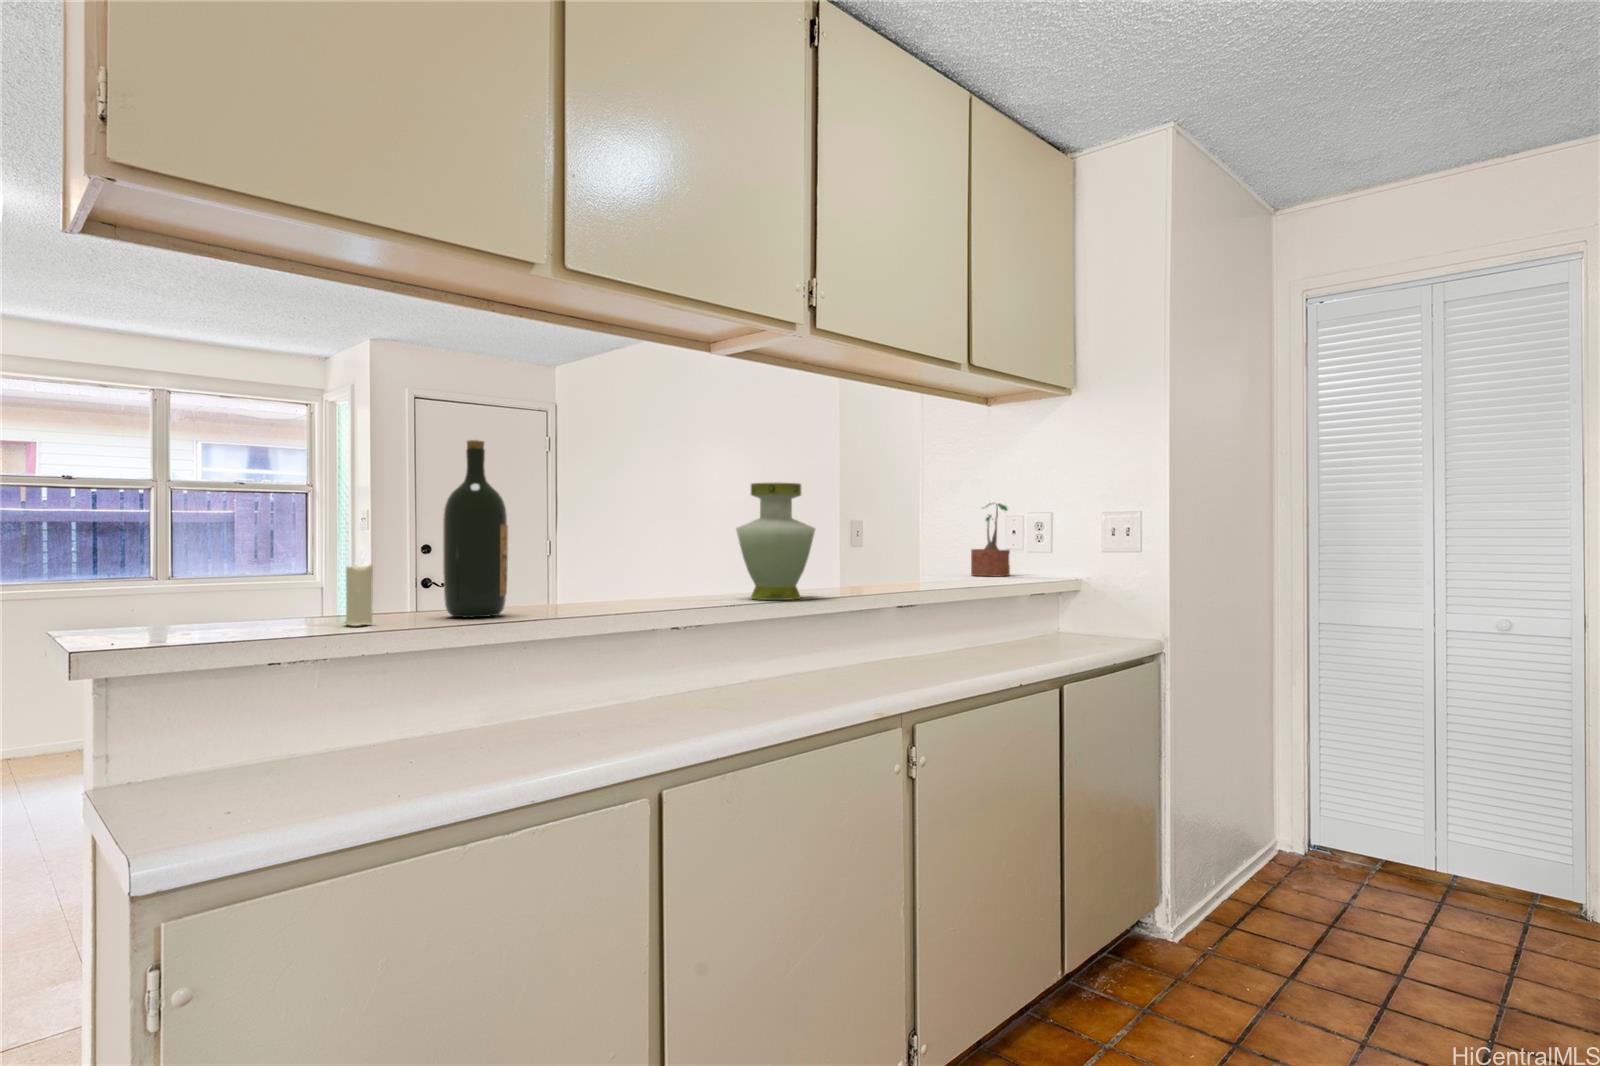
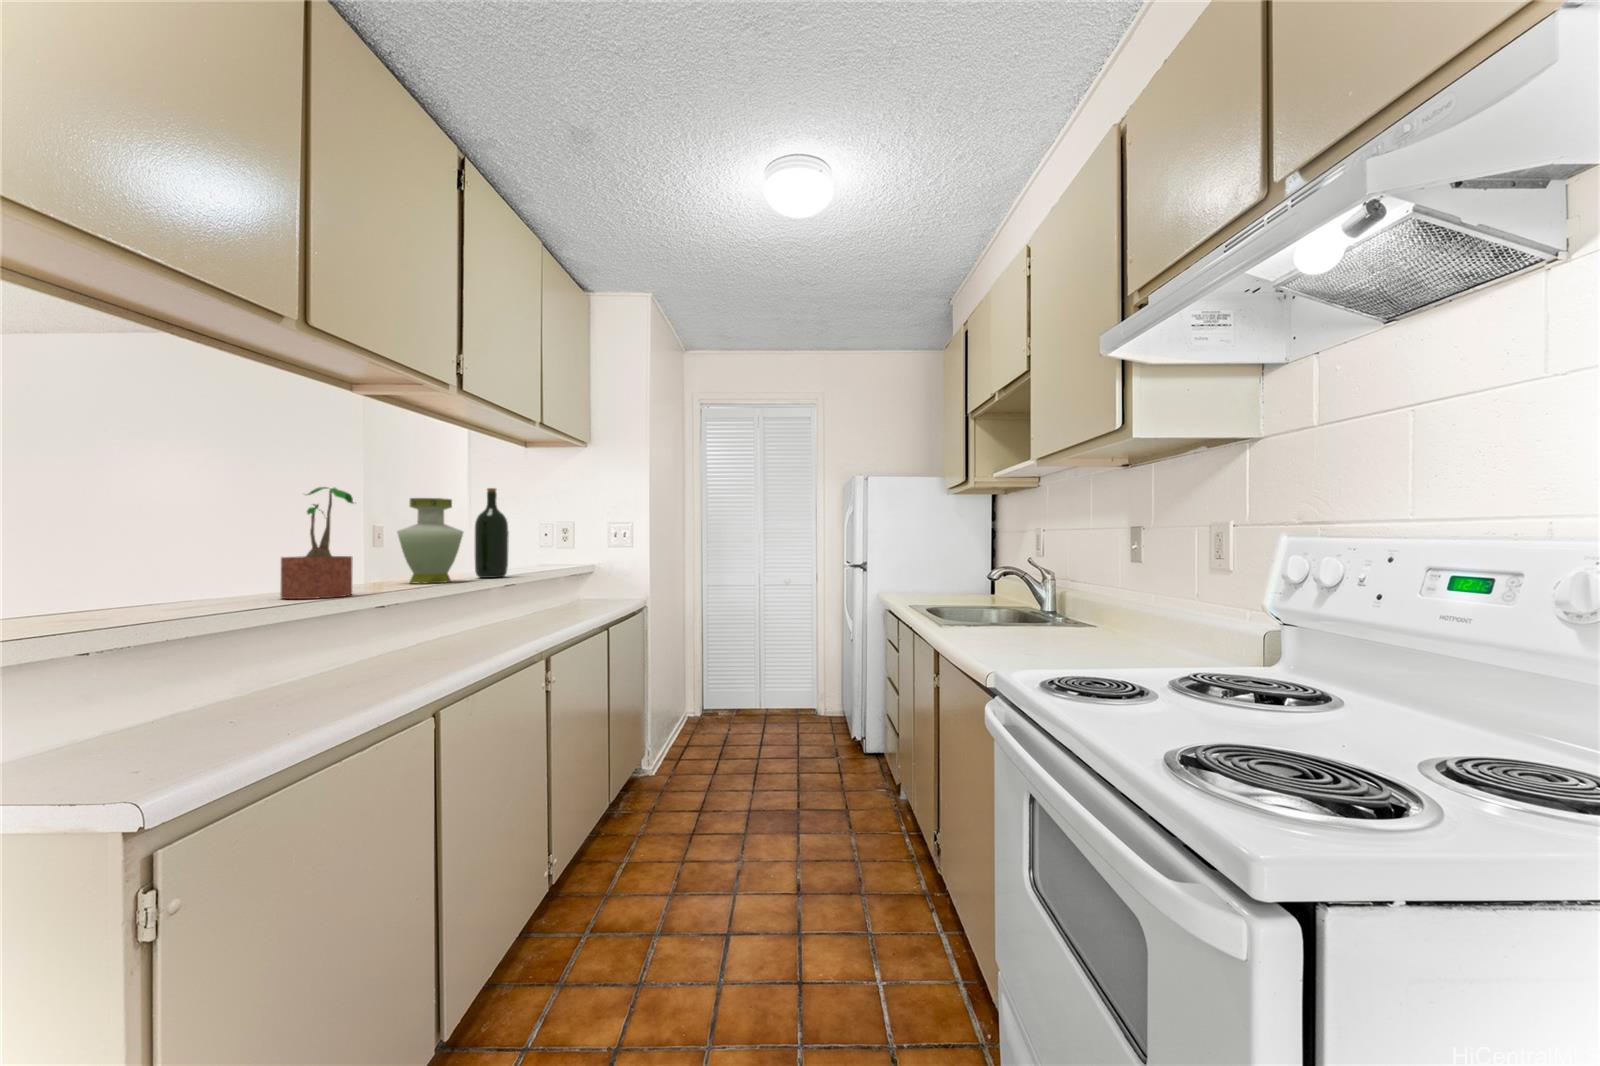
wine bottle: present [443,440,508,617] -> present [474,488,509,578]
potted plant: present [971,503,1010,576] -> present [281,487,354,599]
candle: present [344,547,373,626] -> none [78,545,119,618]

